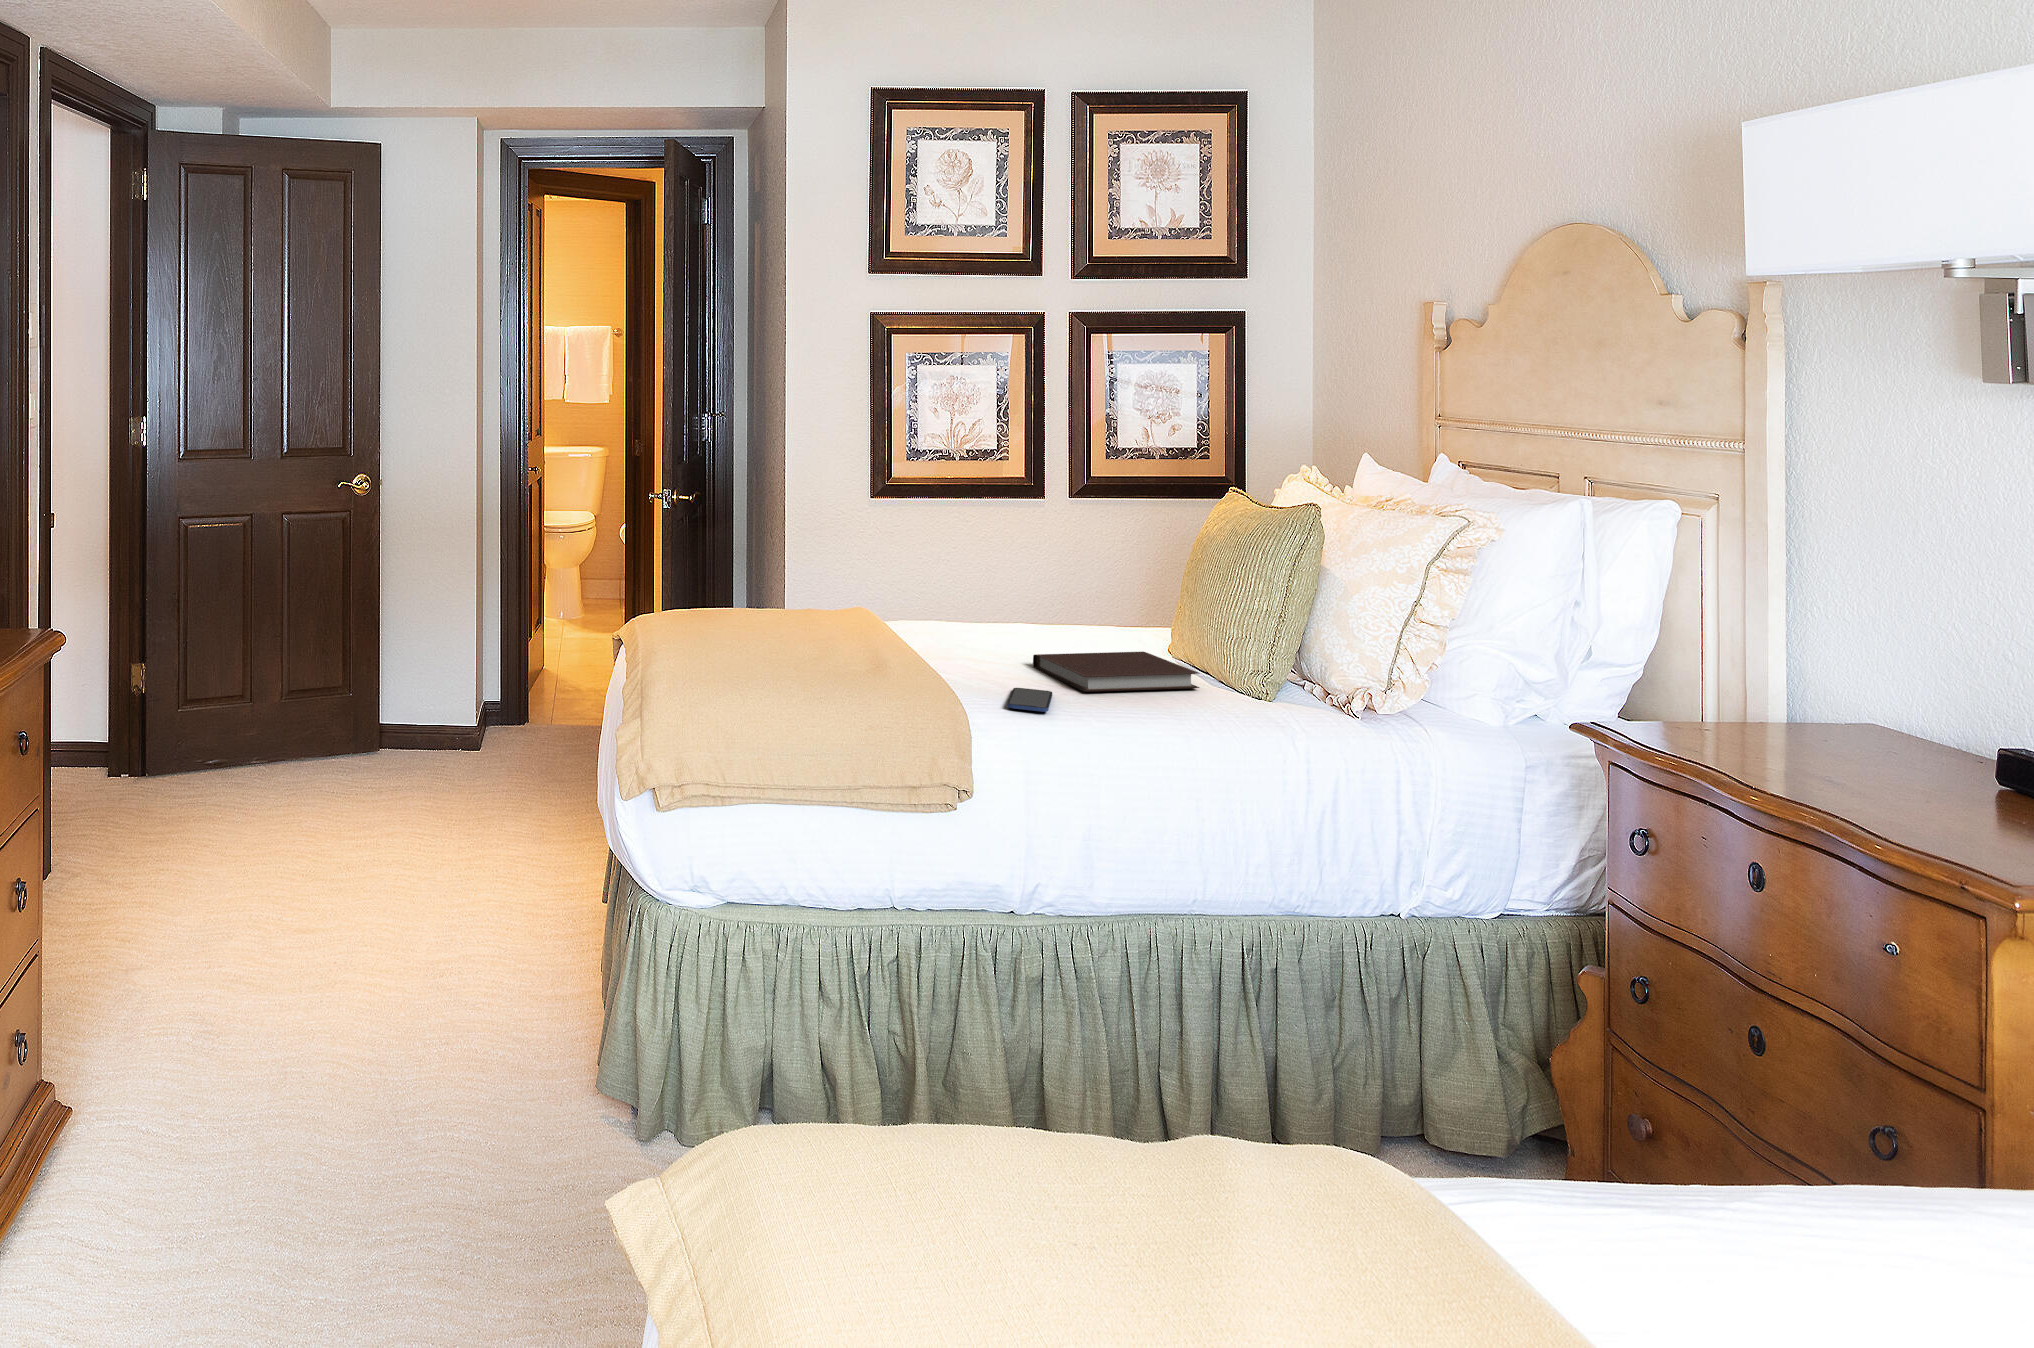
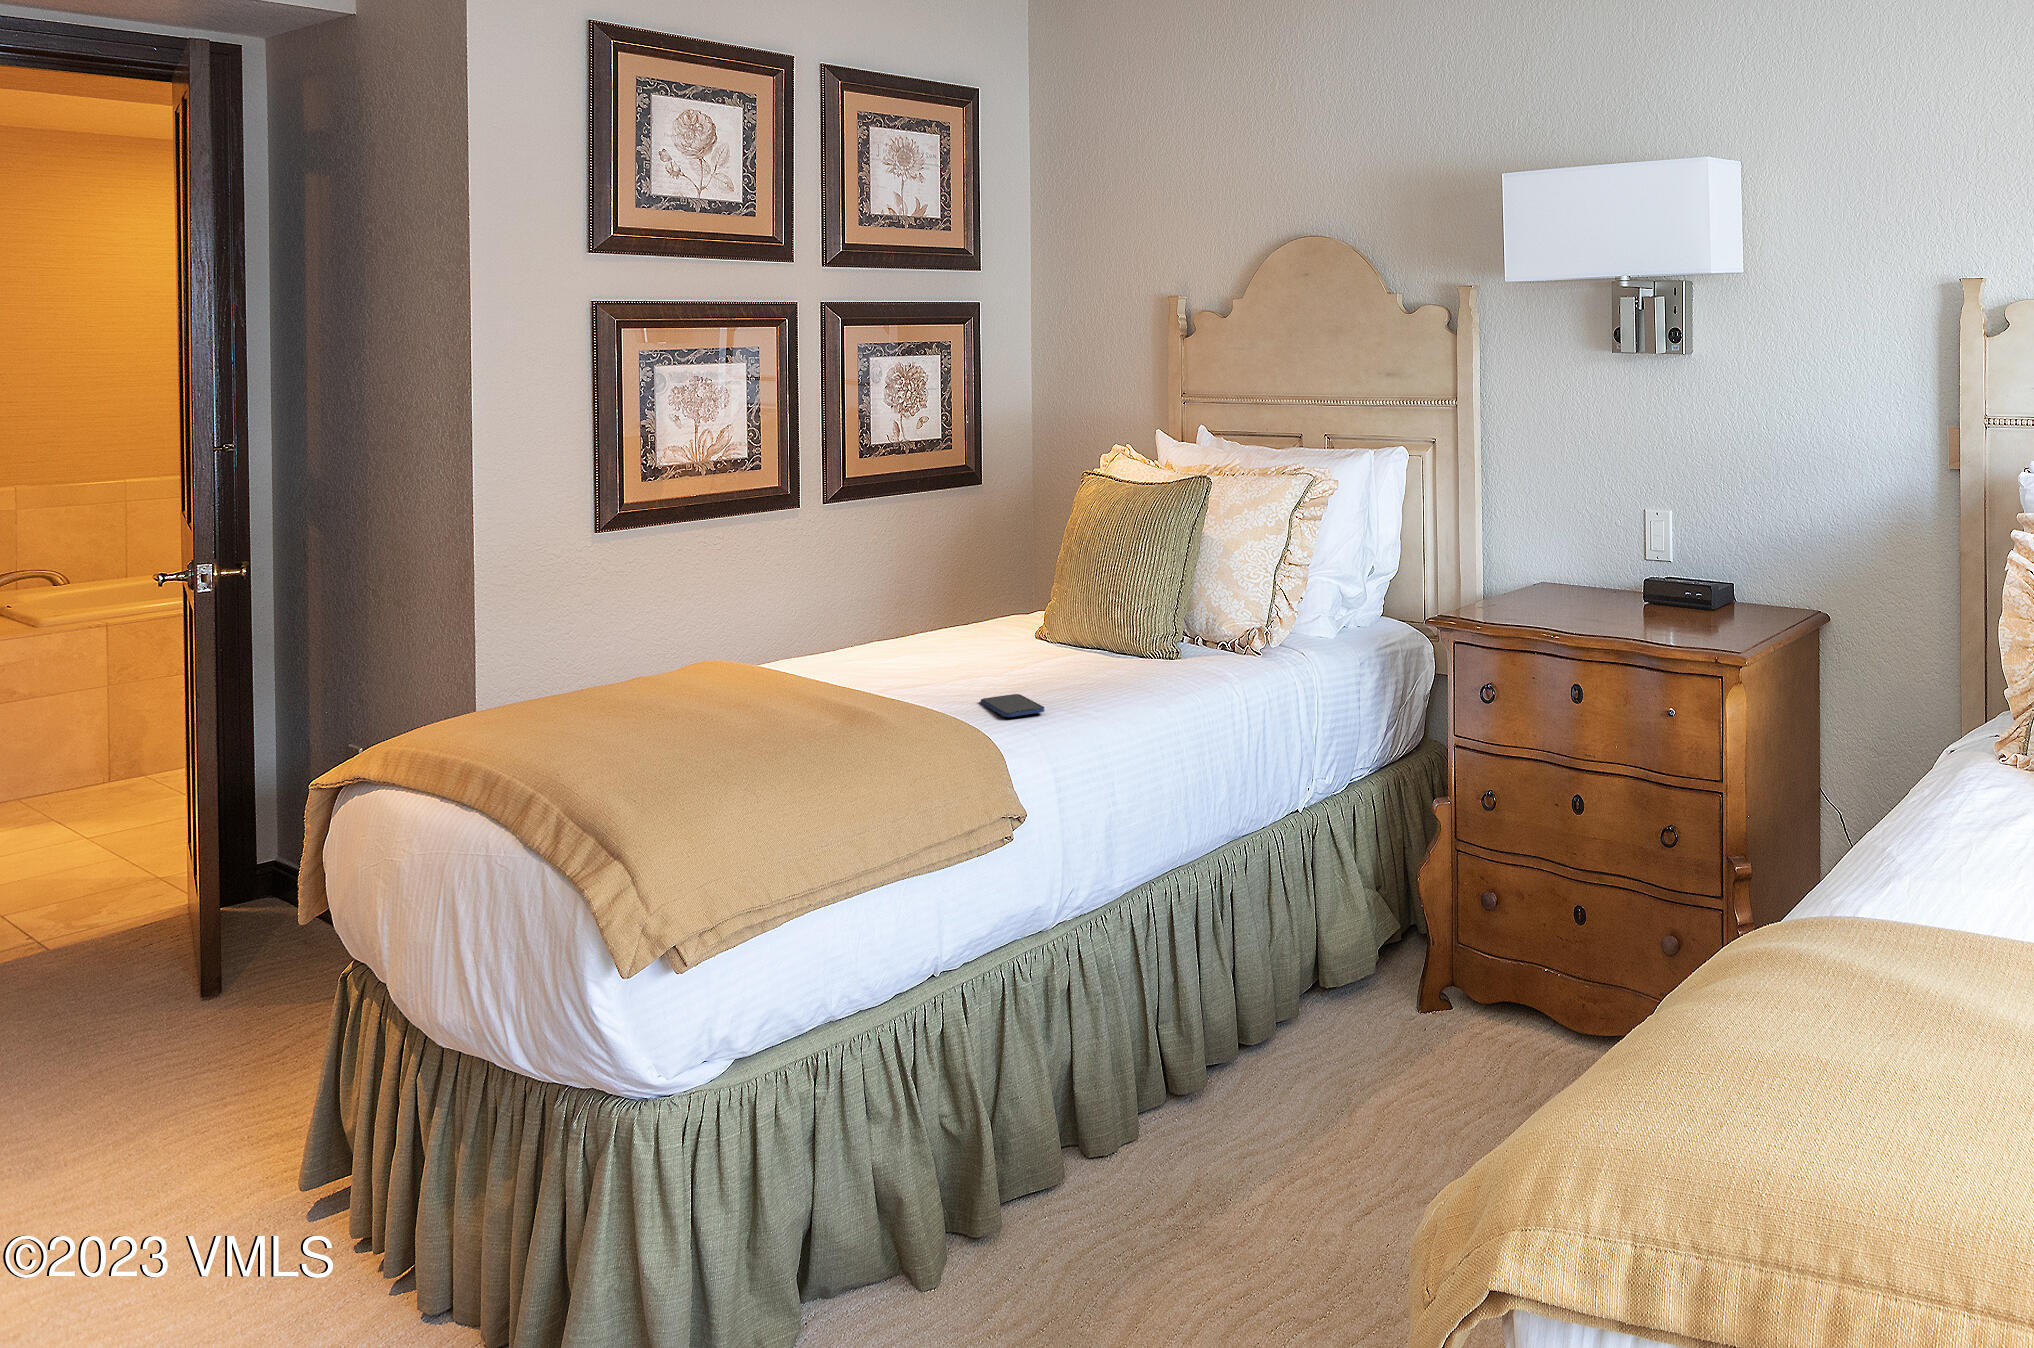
notebook: present [1033,652,1199,692] -> none [958,641,1120,687]

